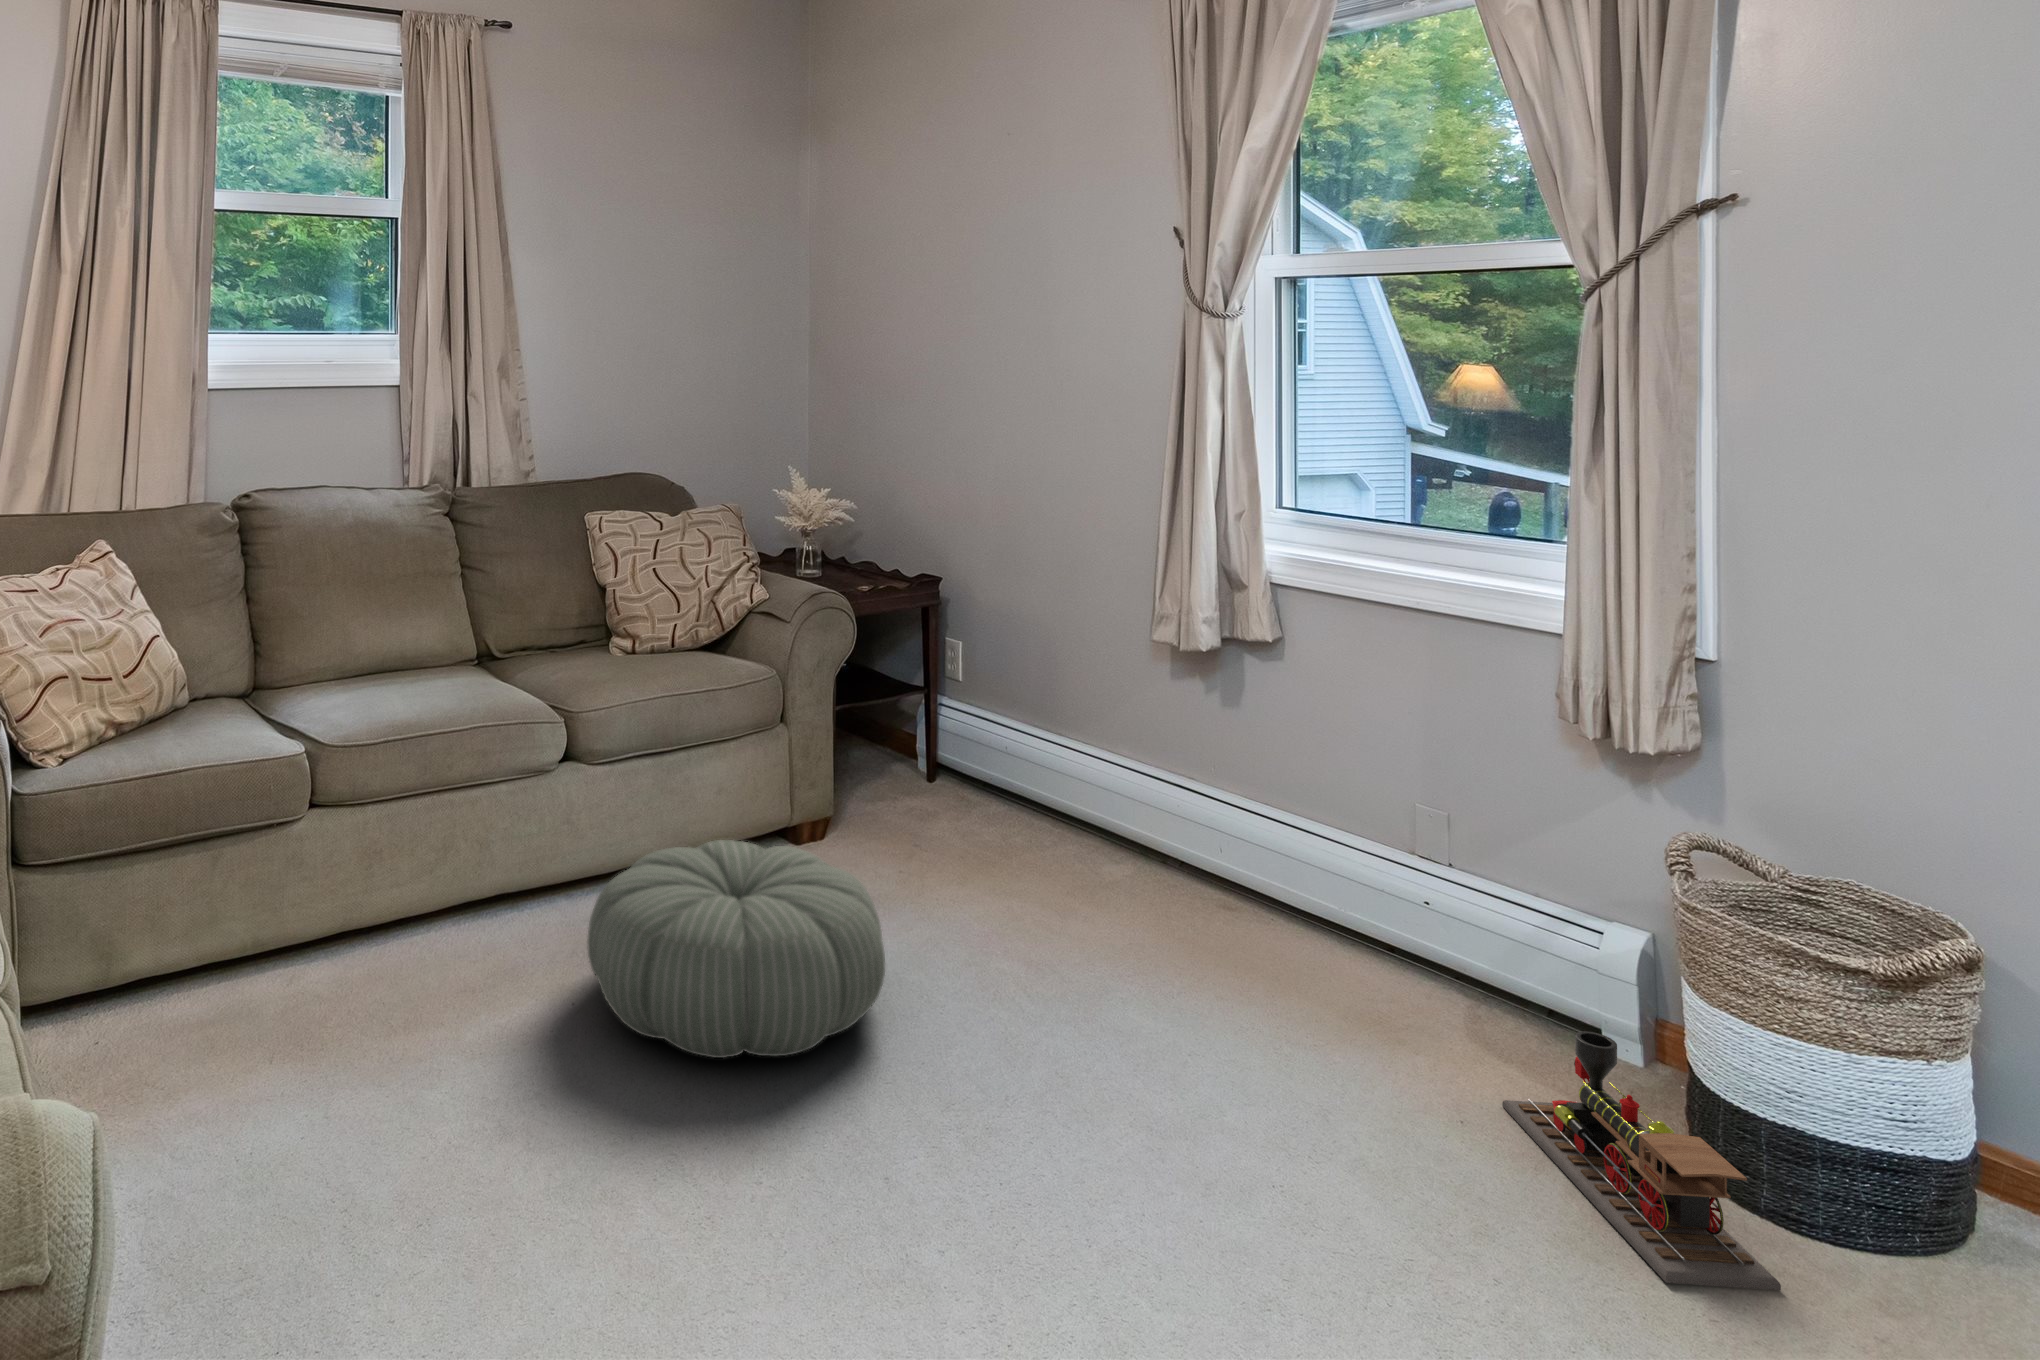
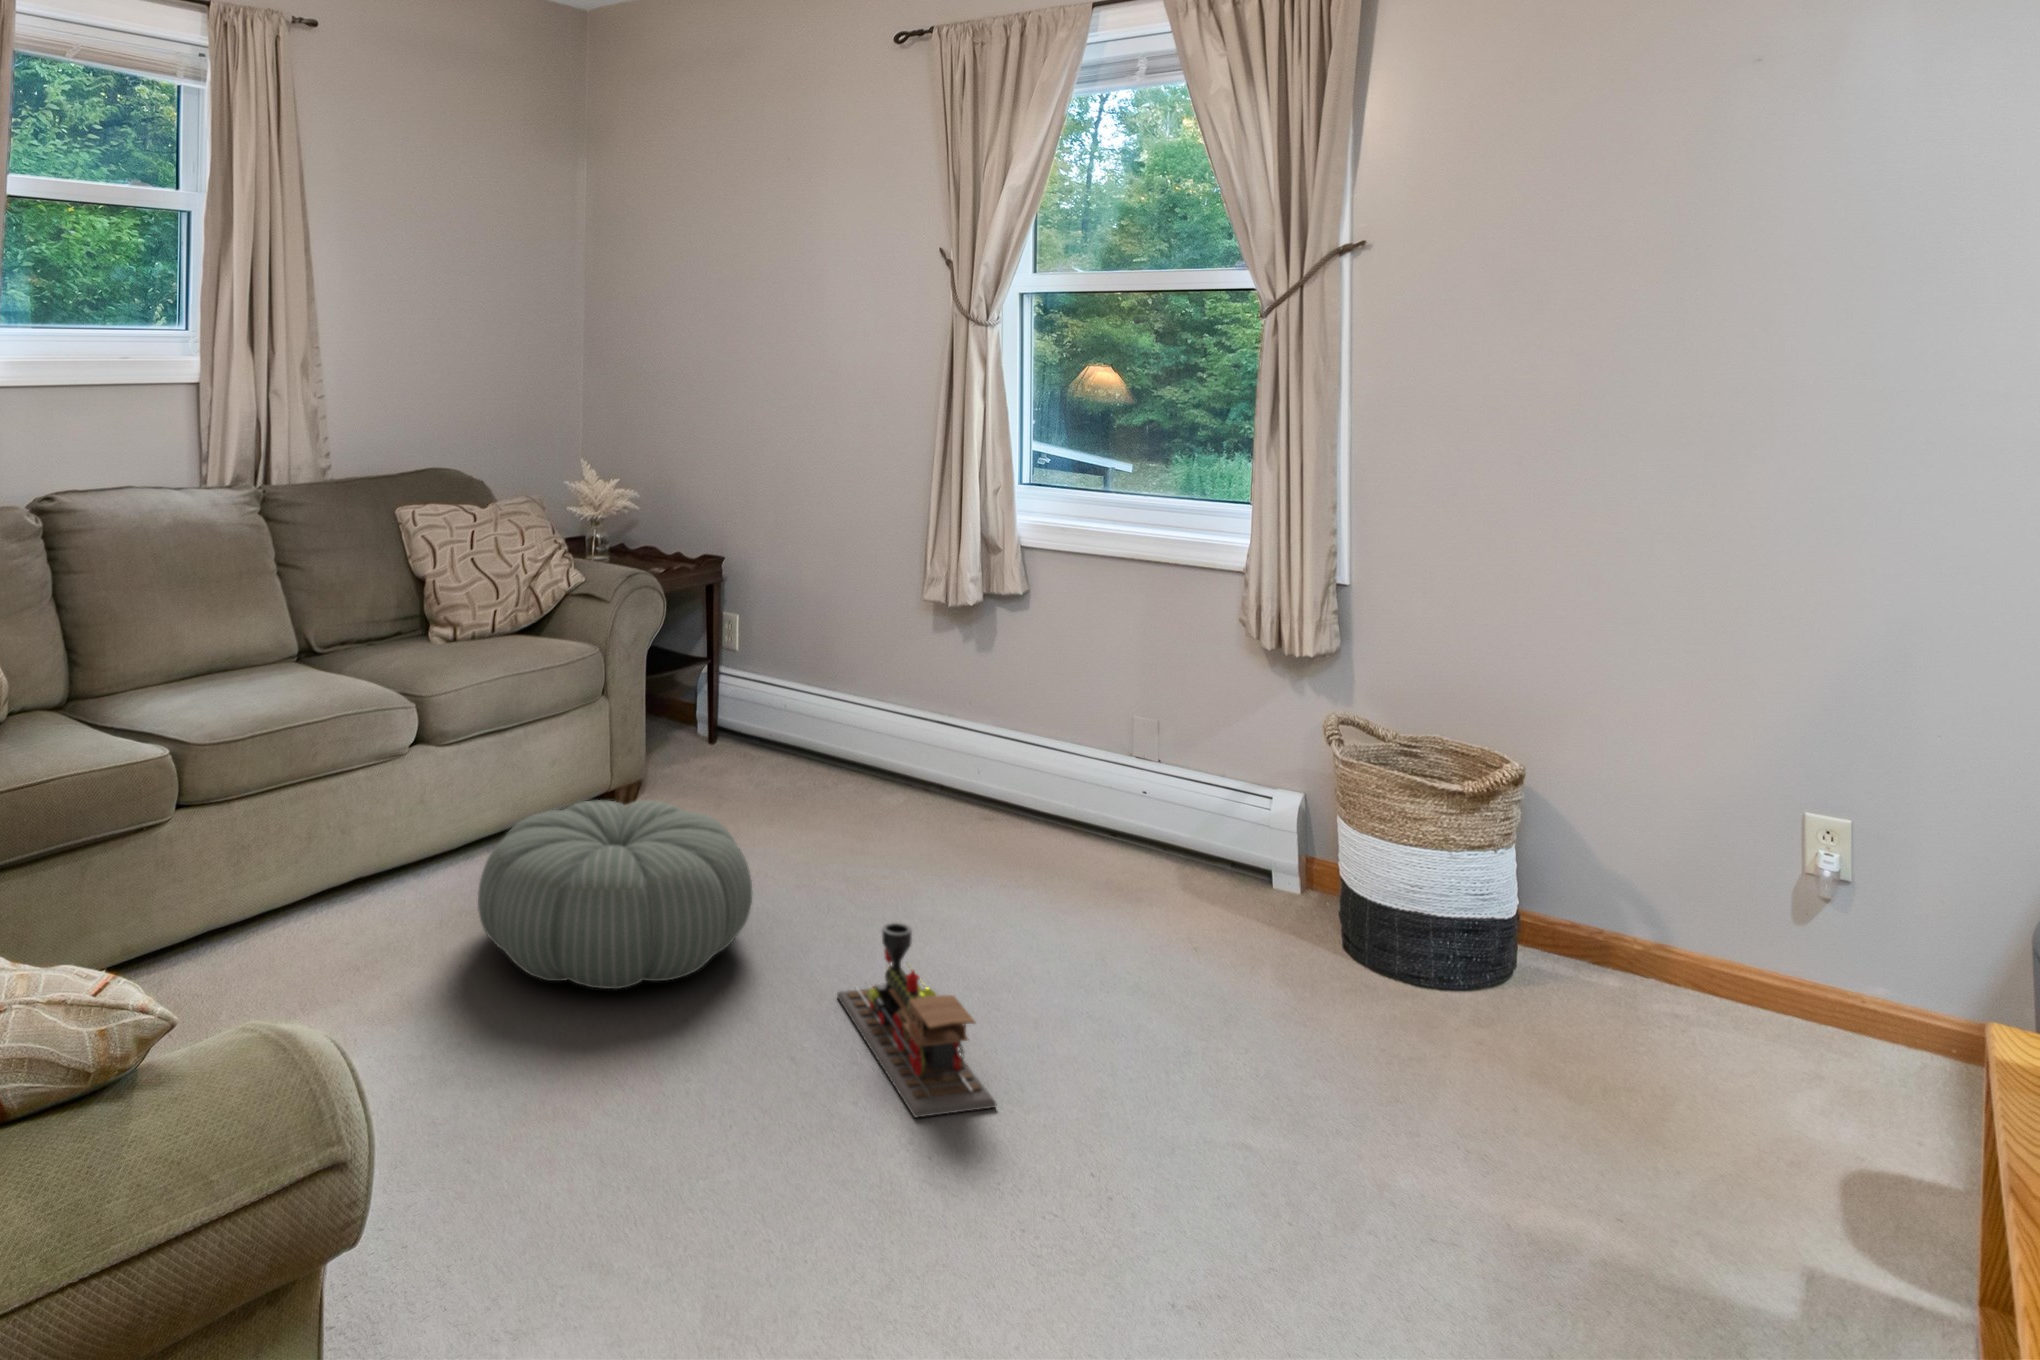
toy train: present [1502,1031,1781,1290] -> present [837,923,996,1118]

